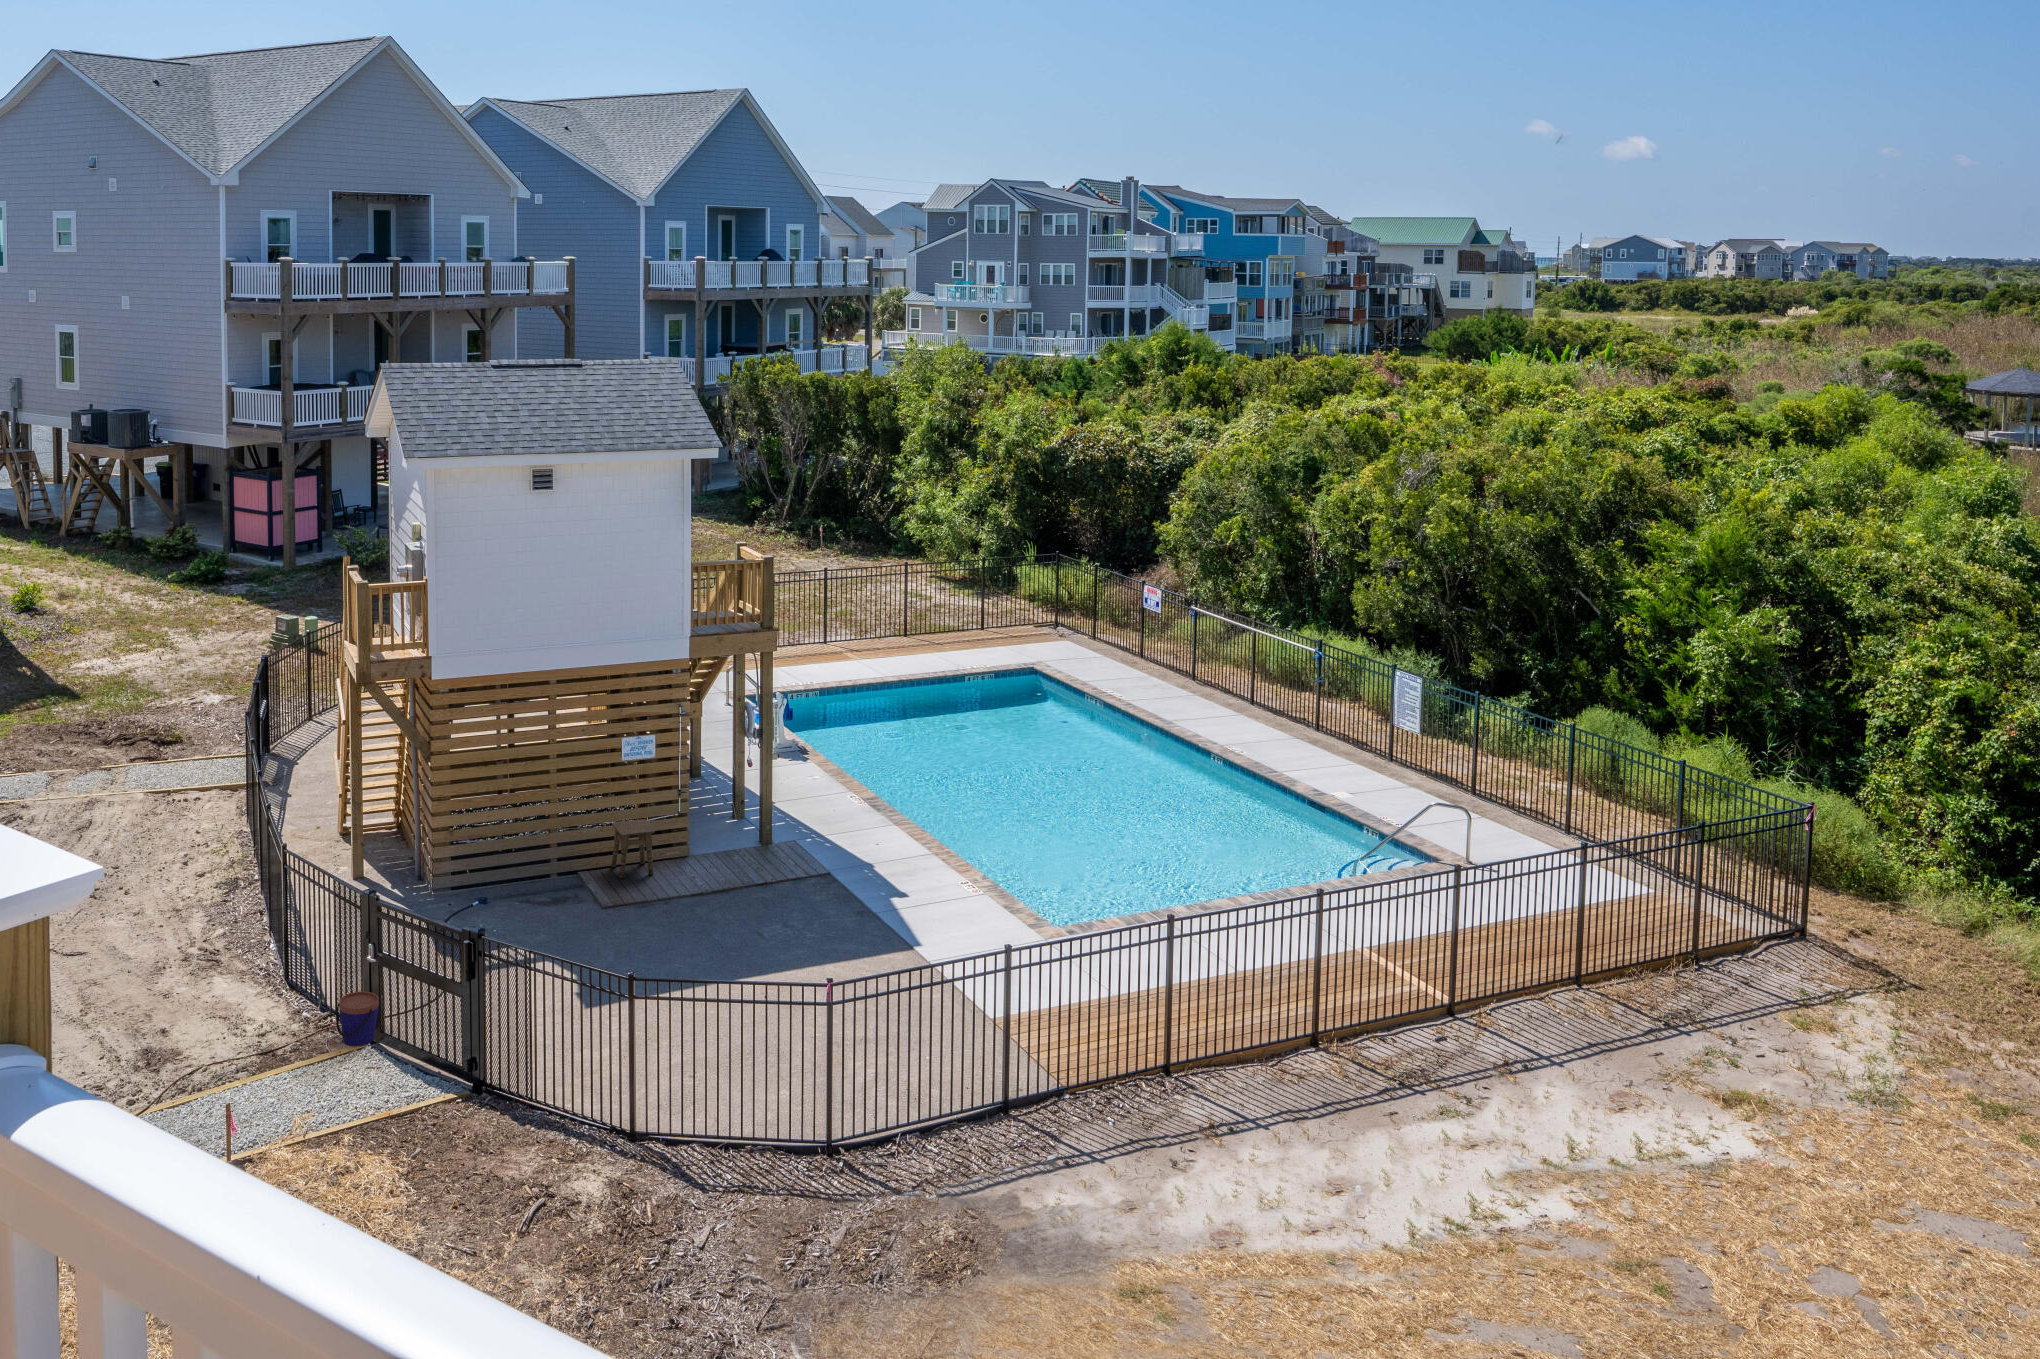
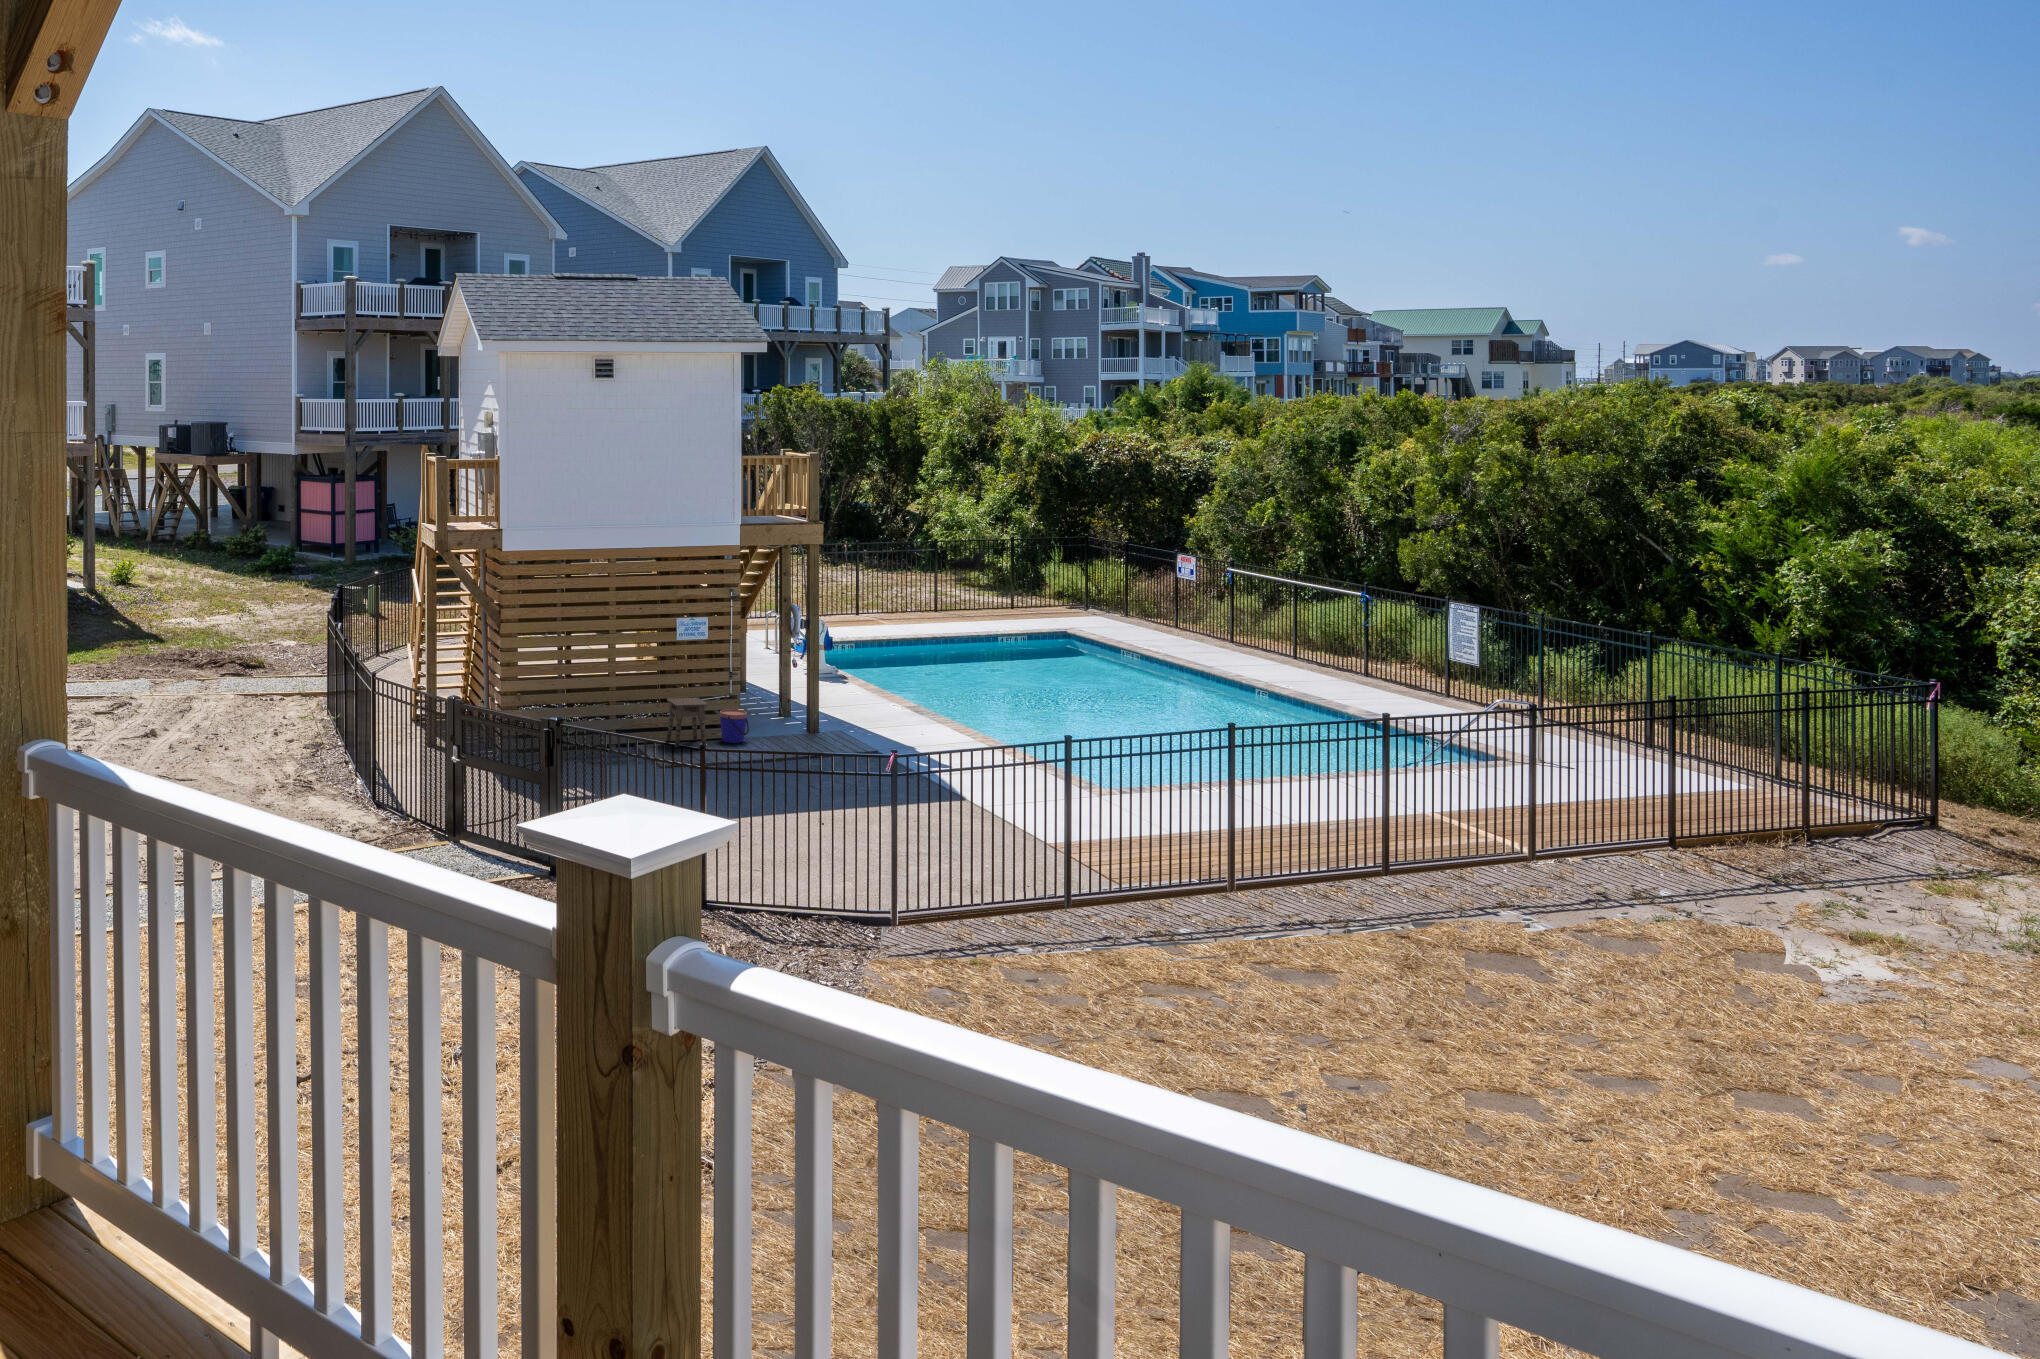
lounge chair: none [919,549,960,581] -> present [948,550,985,579]
bucket: present [336,991,379,1046] -> present [720,709,749,743]

